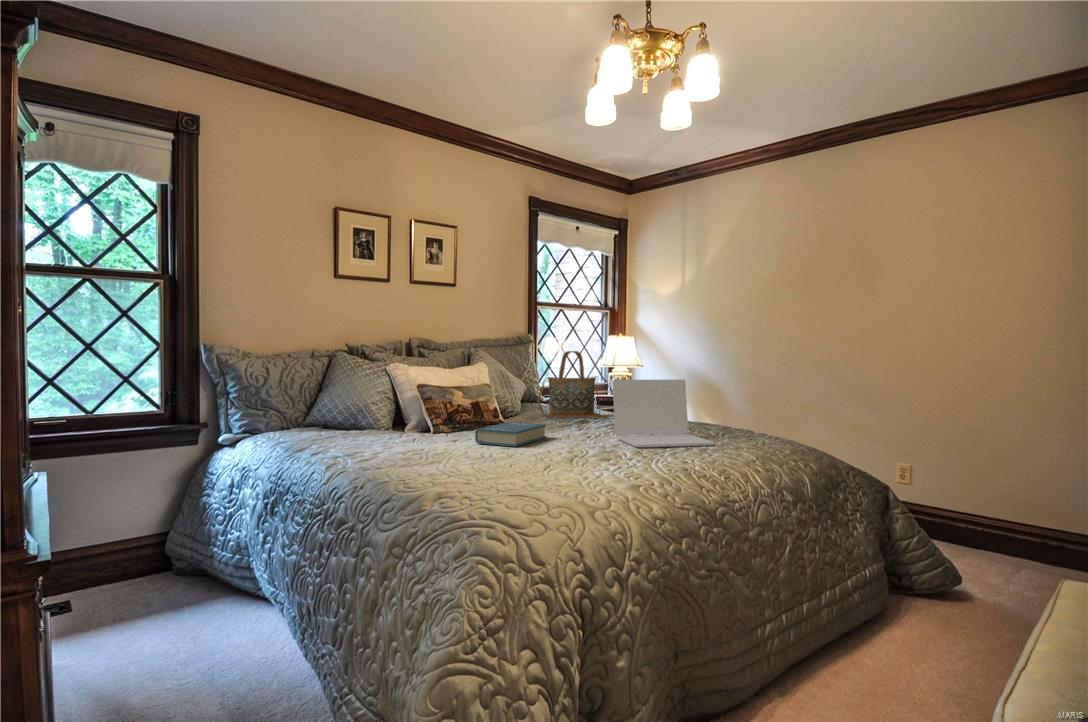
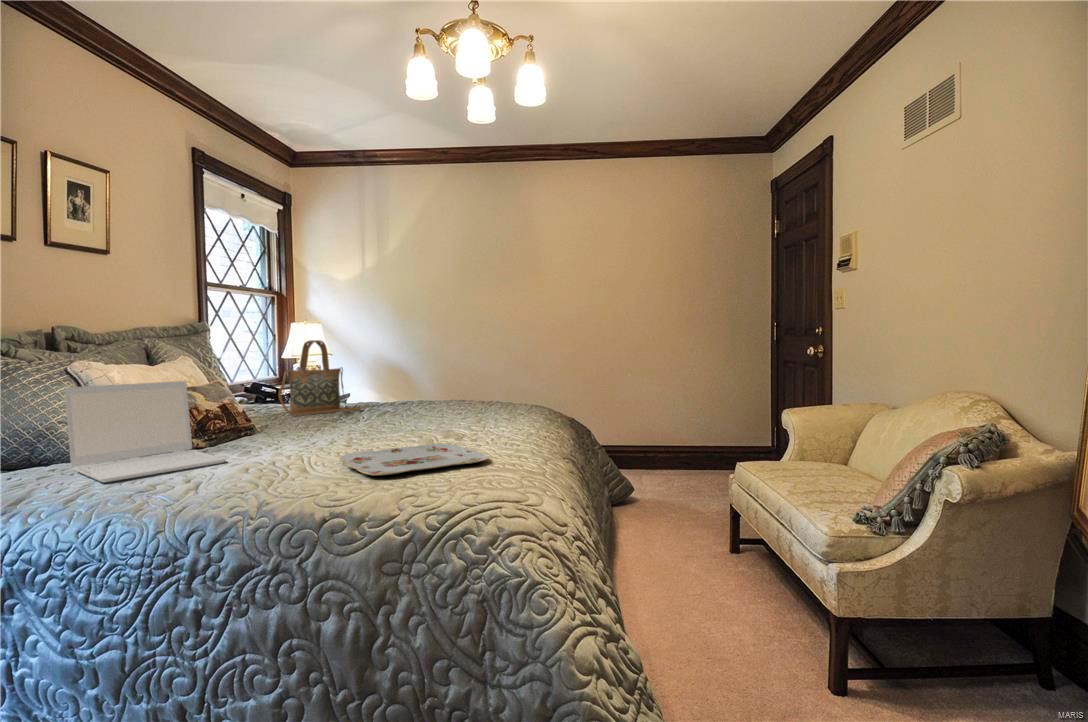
laptop: present [613,380,714,447] -> present [65,381,225,482]
hardback book: present [475,422,546,447] -> none [294,422,354,452]
serving tray: none [465,448,599,472] -> present [339,444,488,476]

